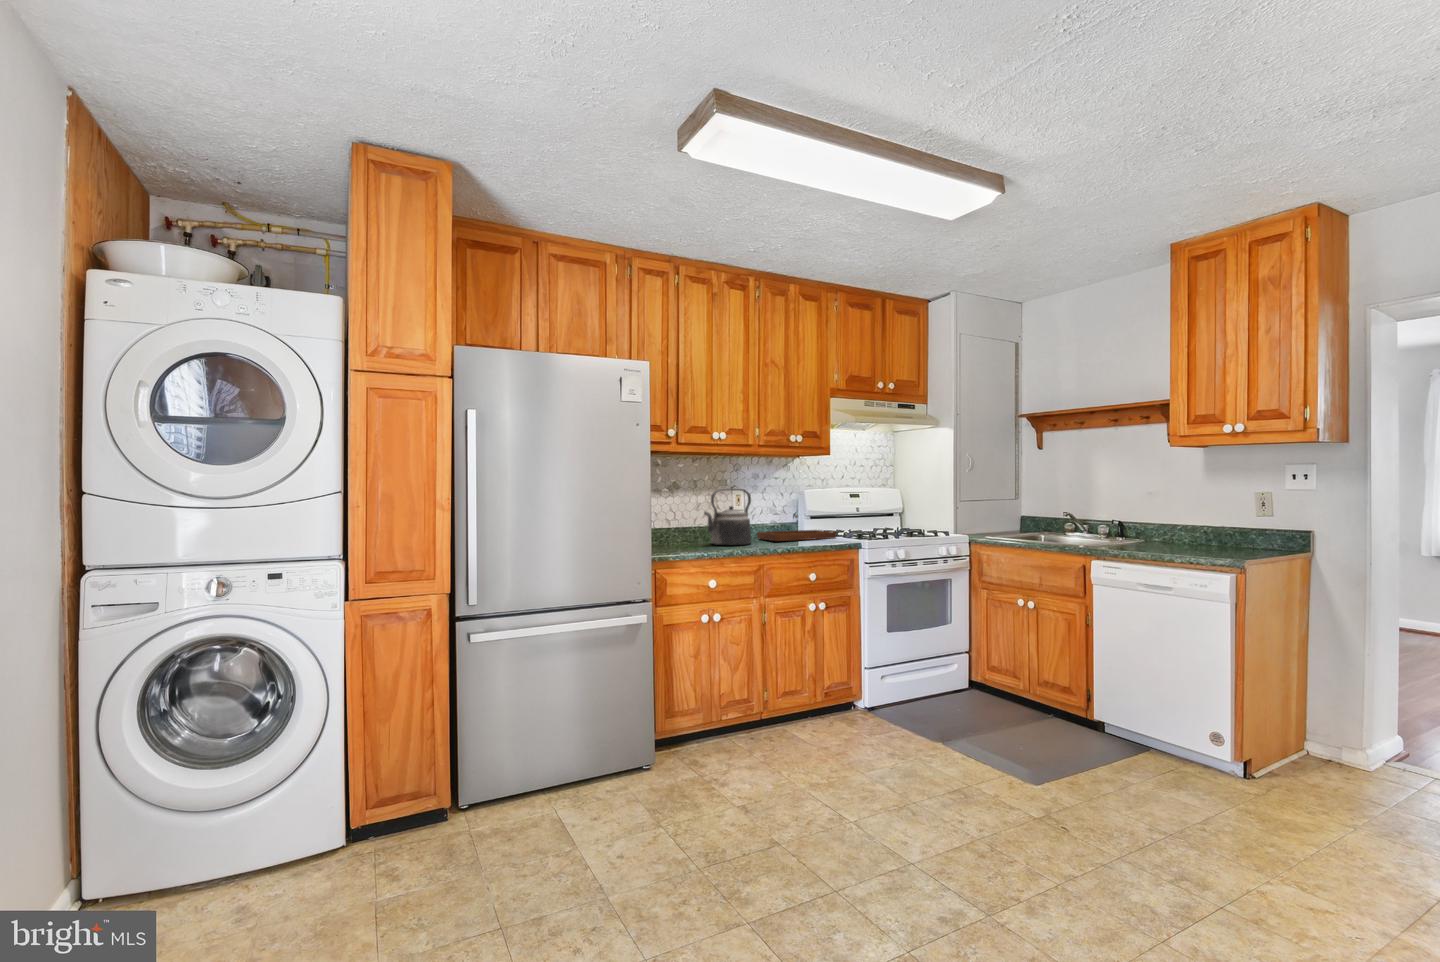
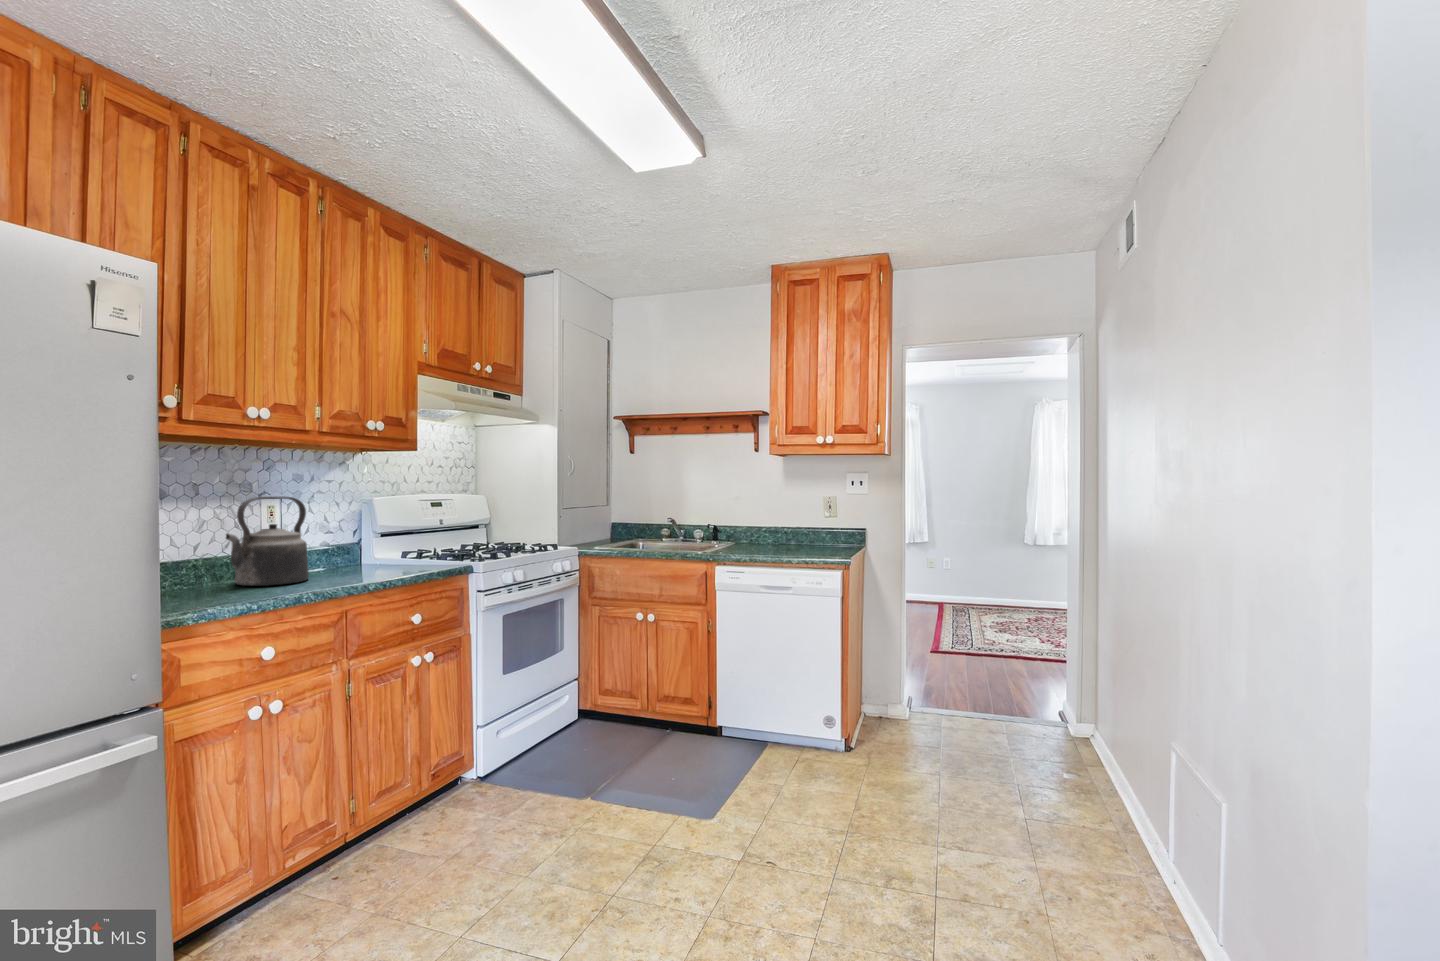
tray: present [757,514,836,541] -> none [308,531,429,572]

